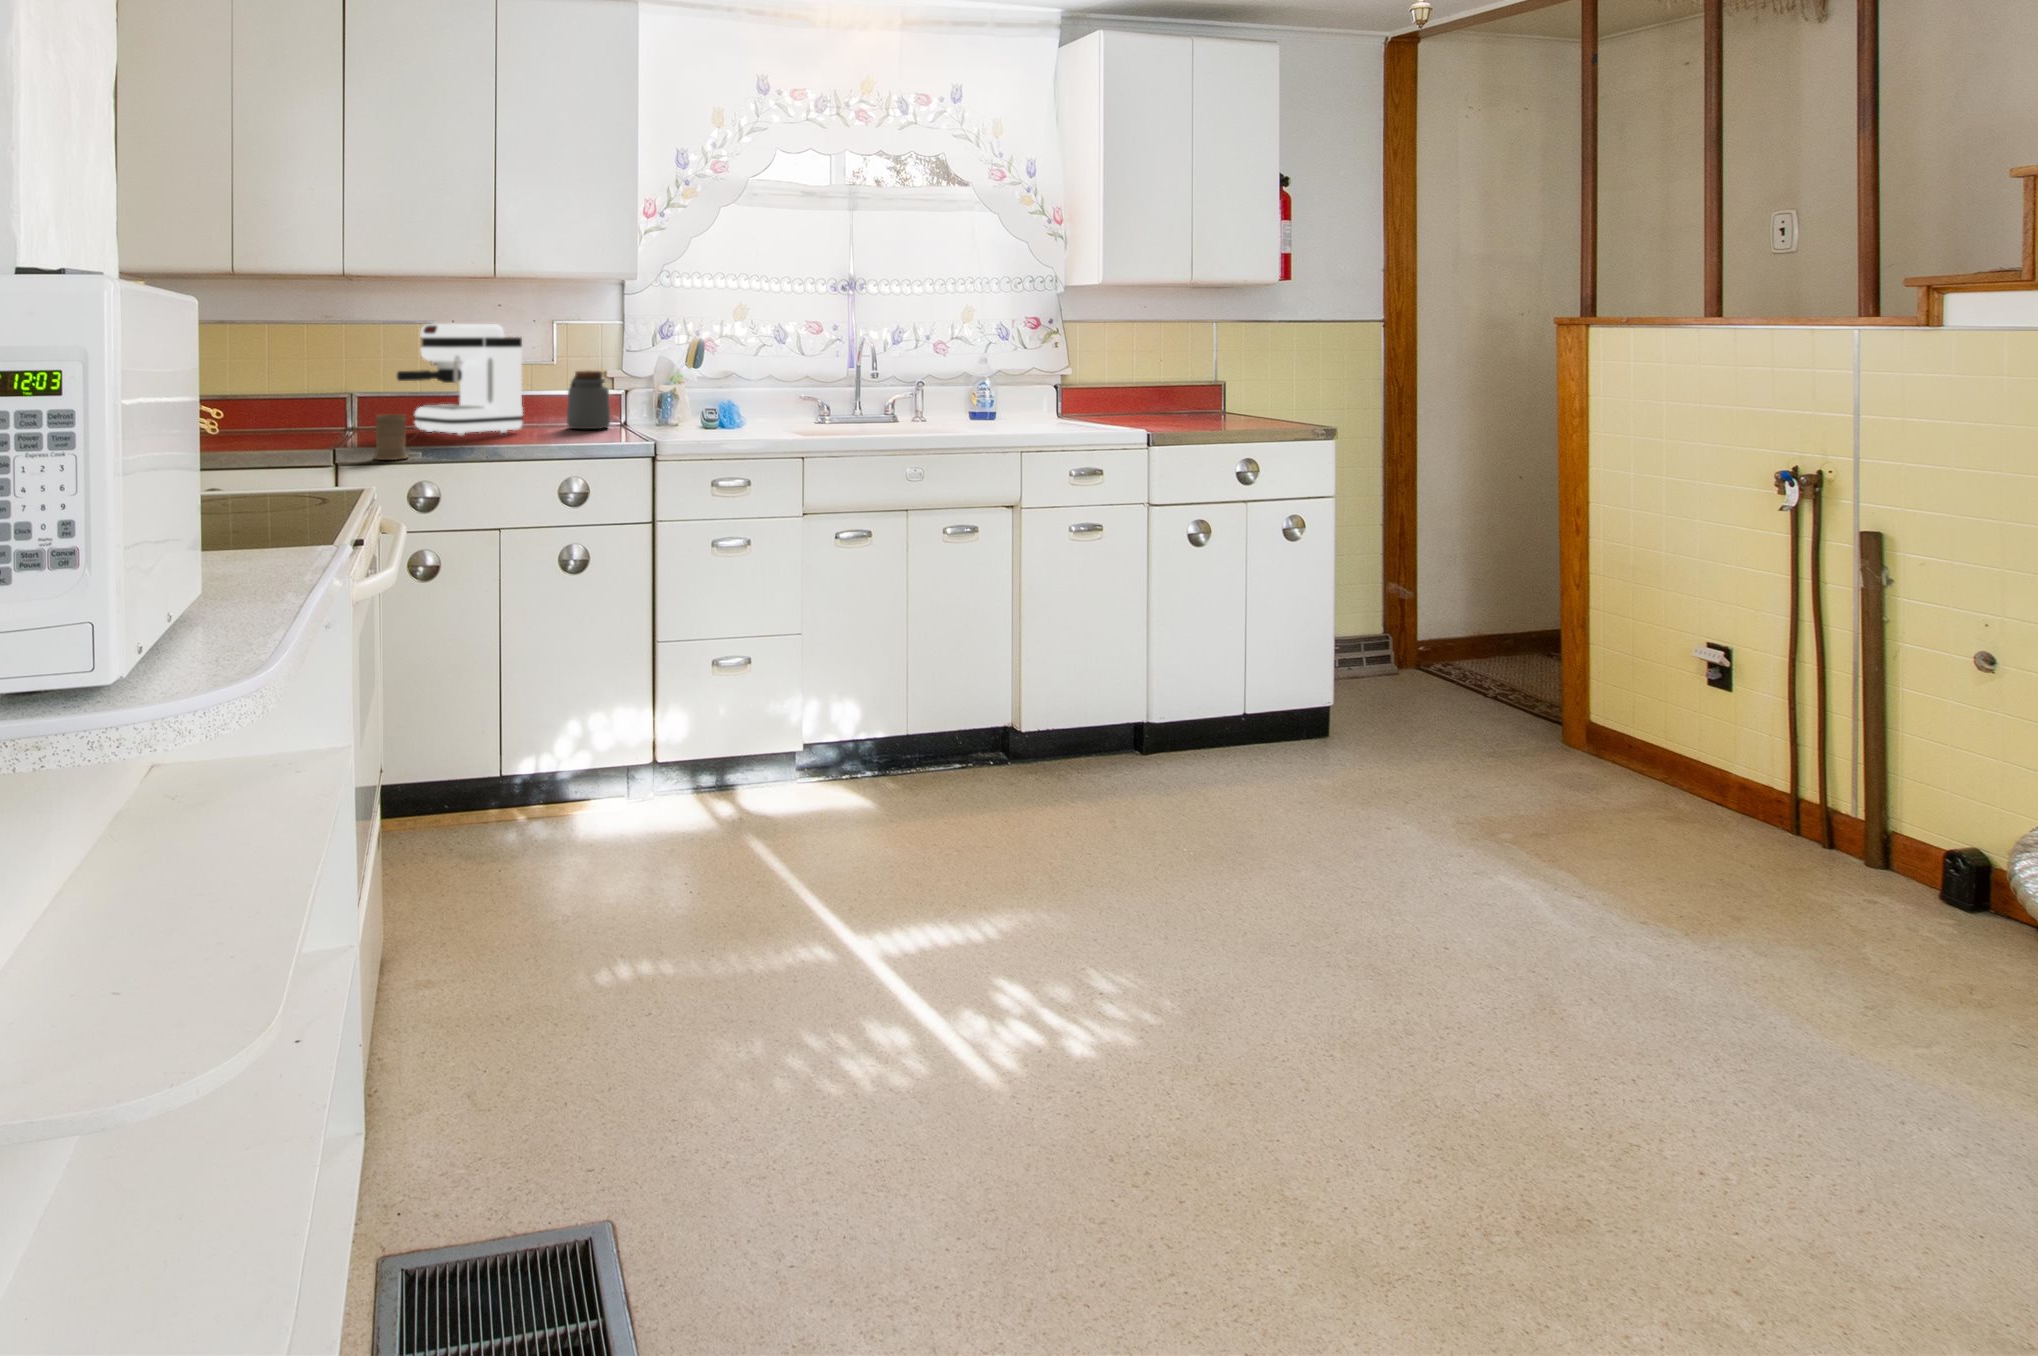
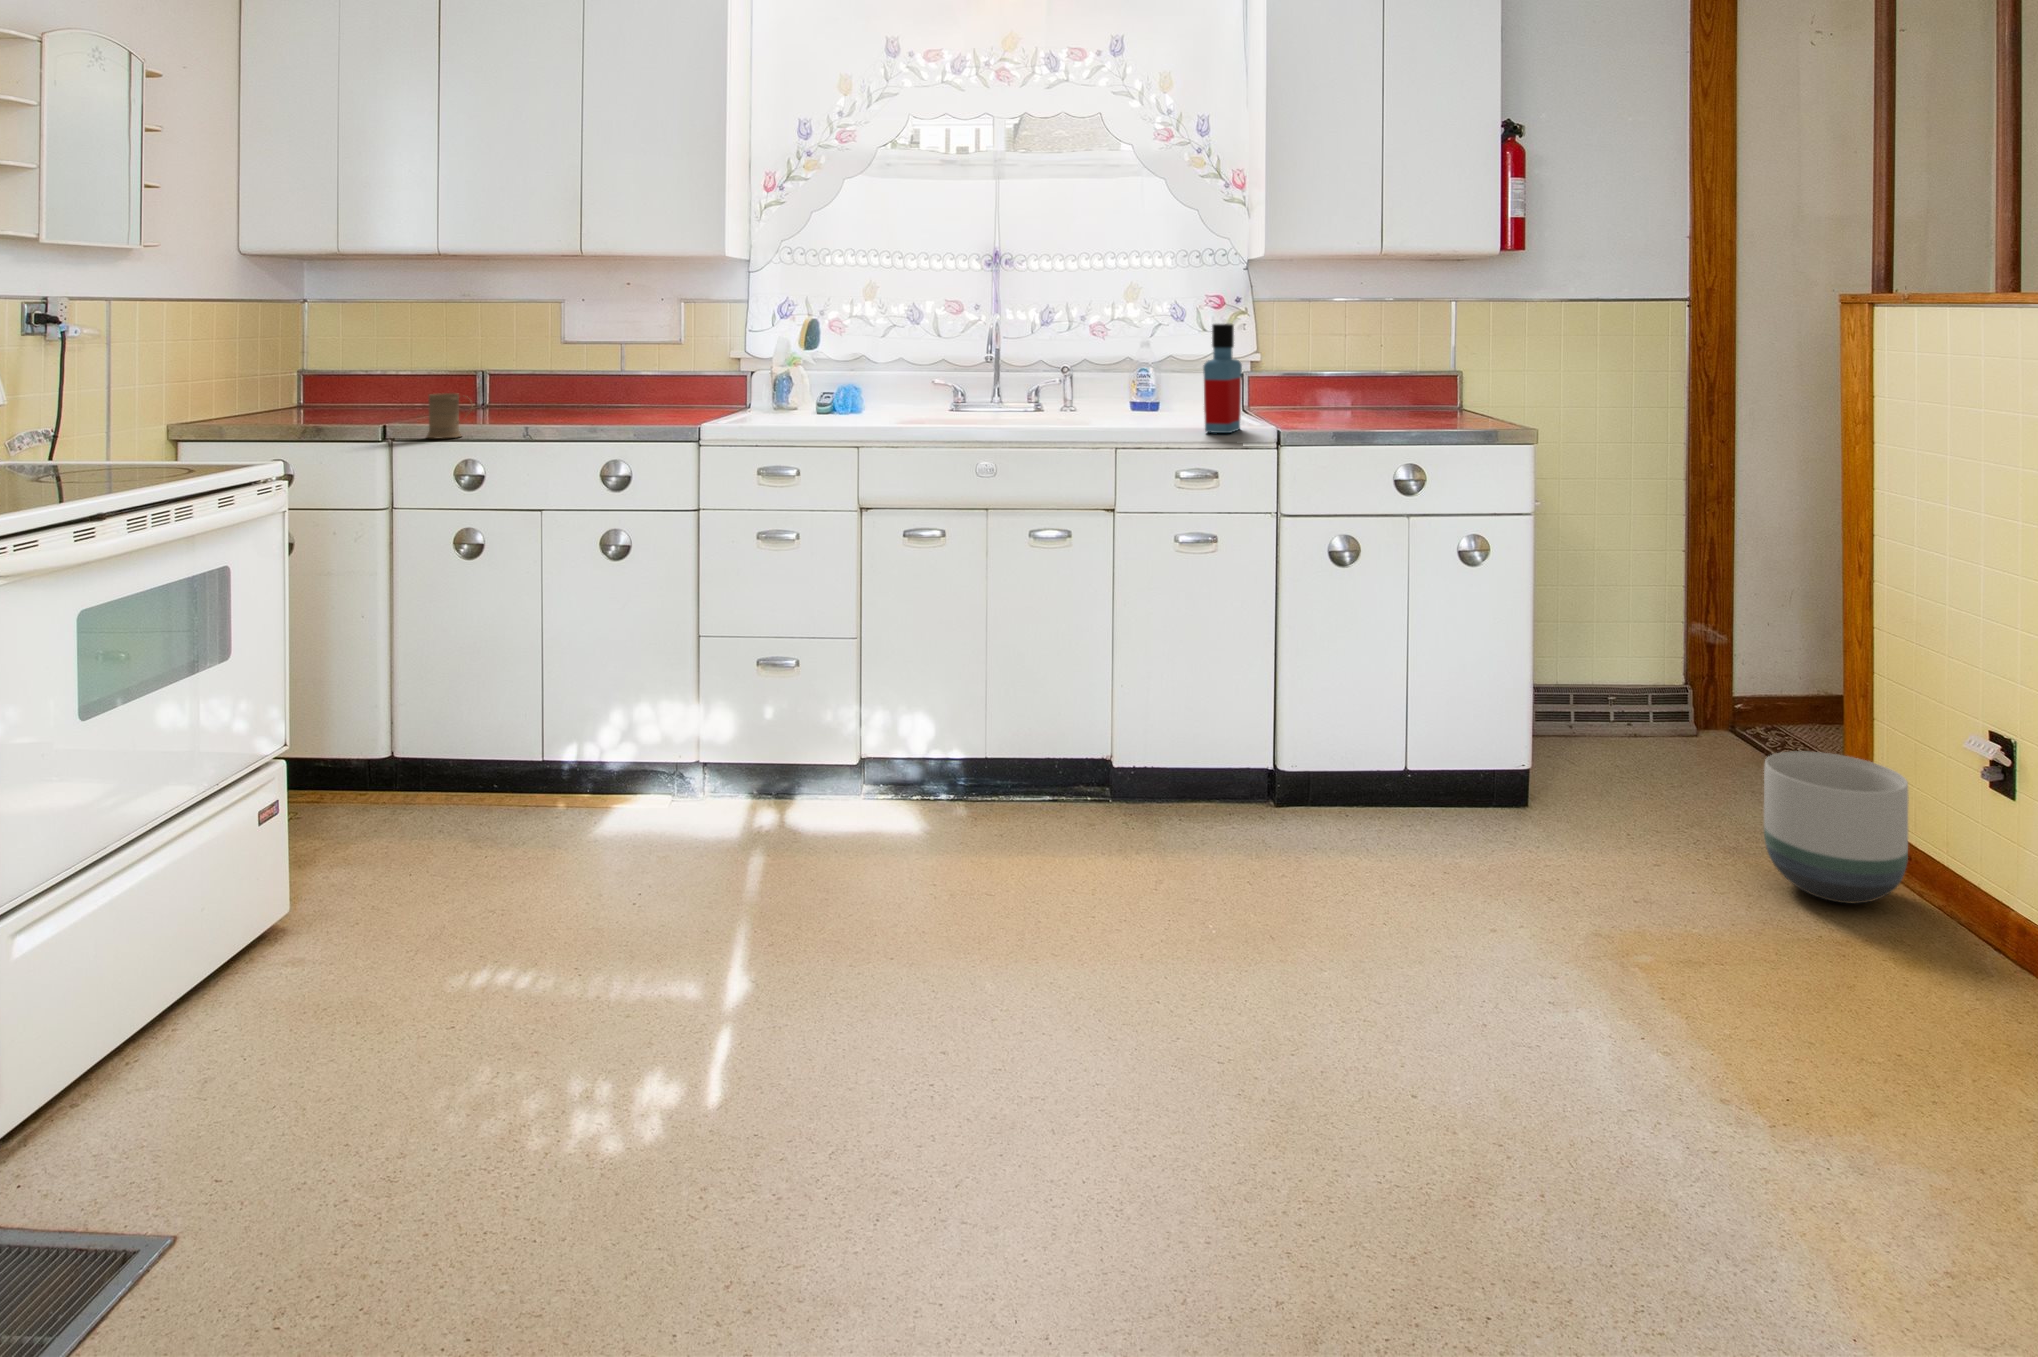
coffee maker: present [397,324,523,436] -> none [505,303,628,416]
bottle: none [1085,343,1112,437] -> present [1203,324,1242,433]
jar: present [567,371,610,429] -> none [680,352,726,412]
planter: none [1539,672,1649,784] -> present [1764,751,1909,903]

